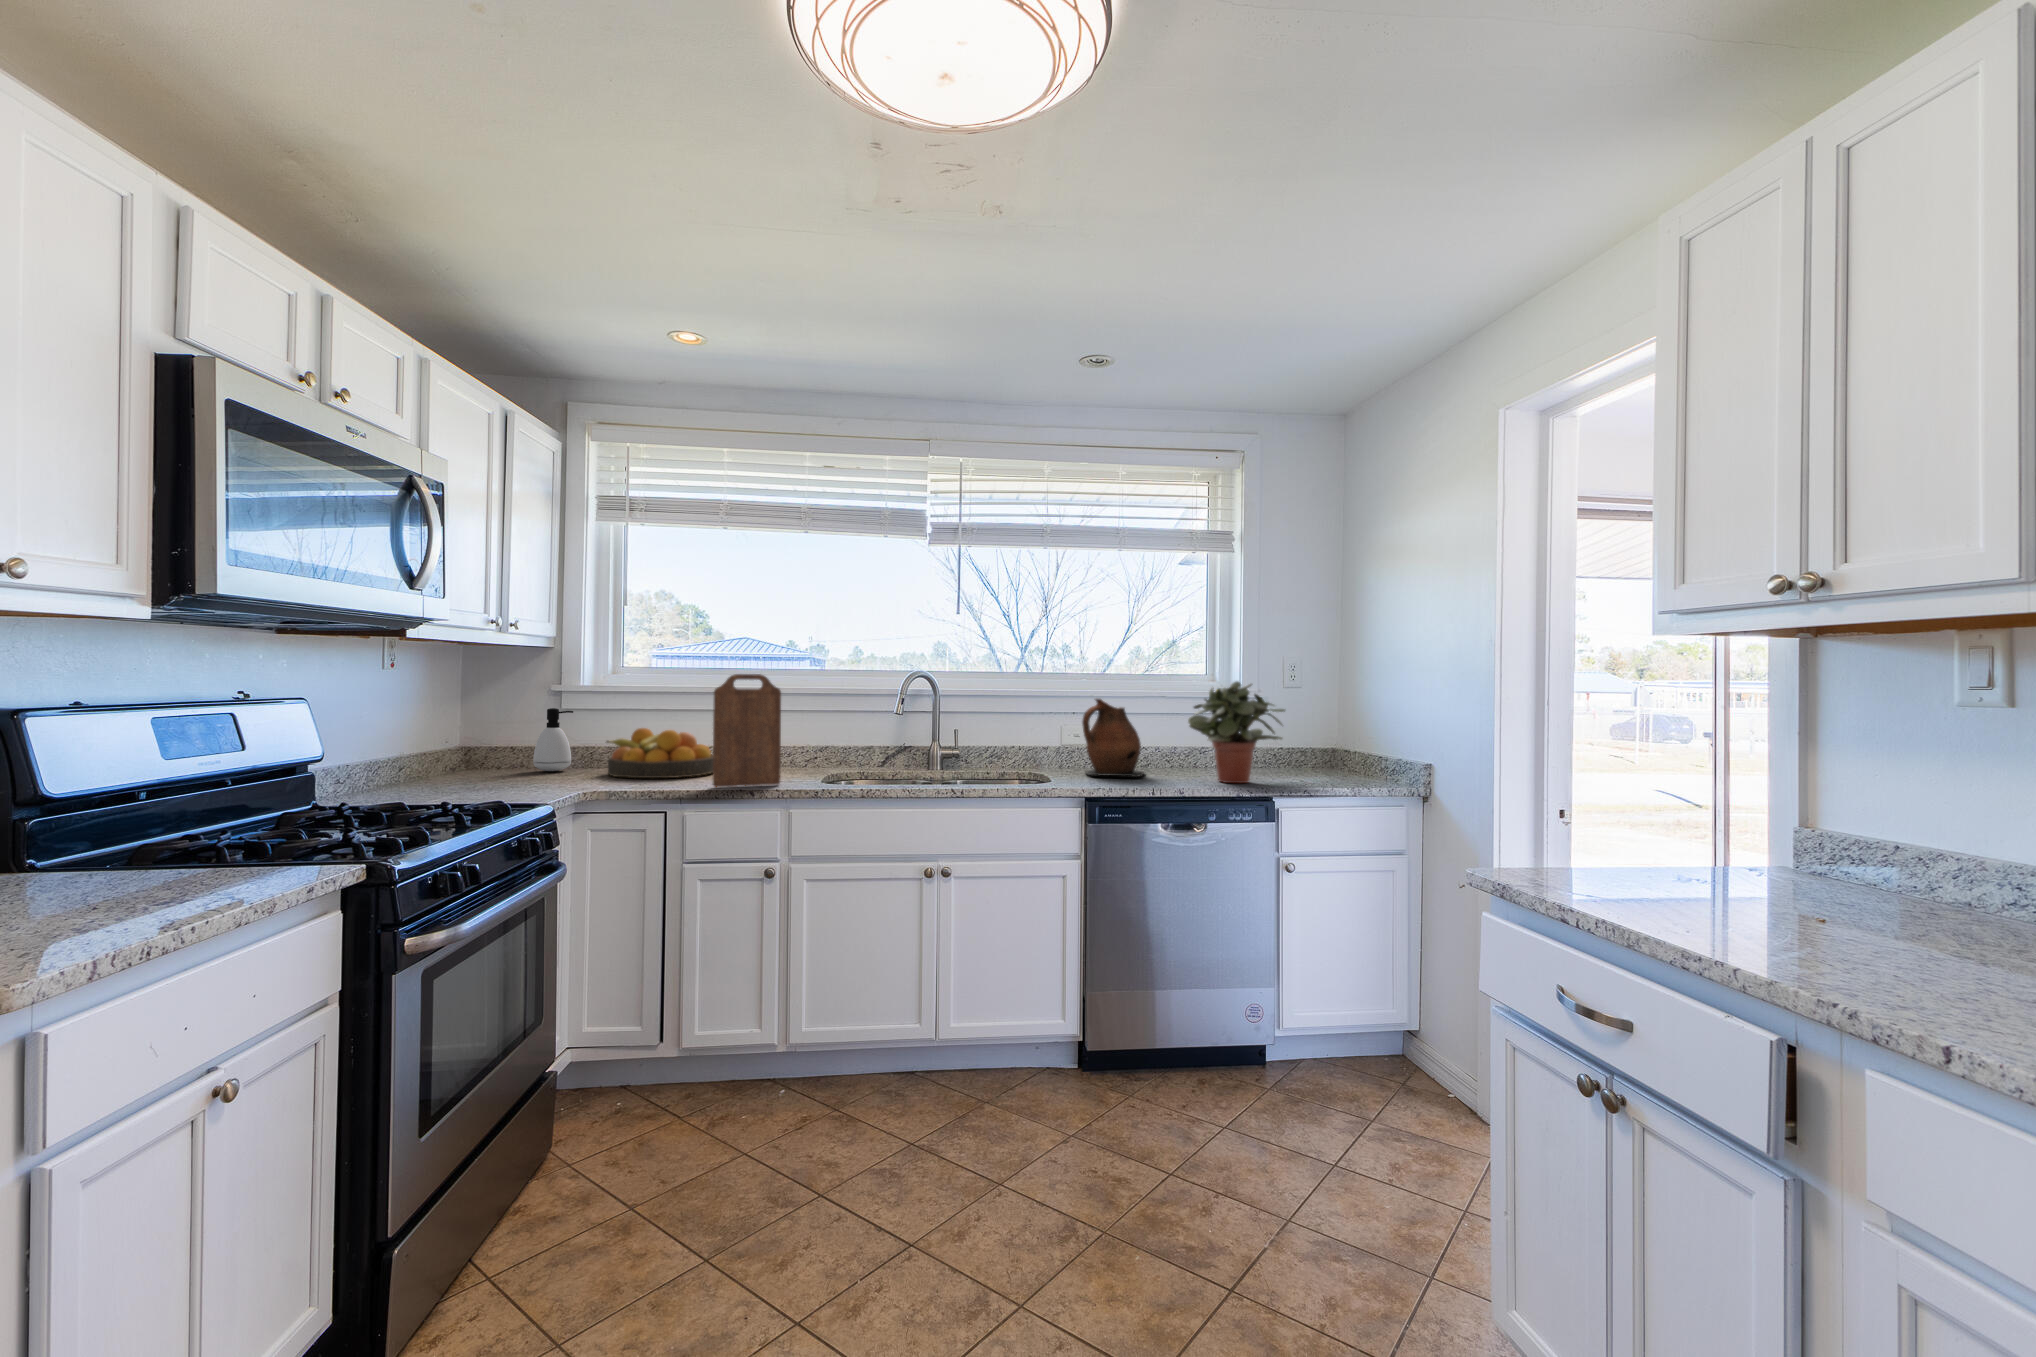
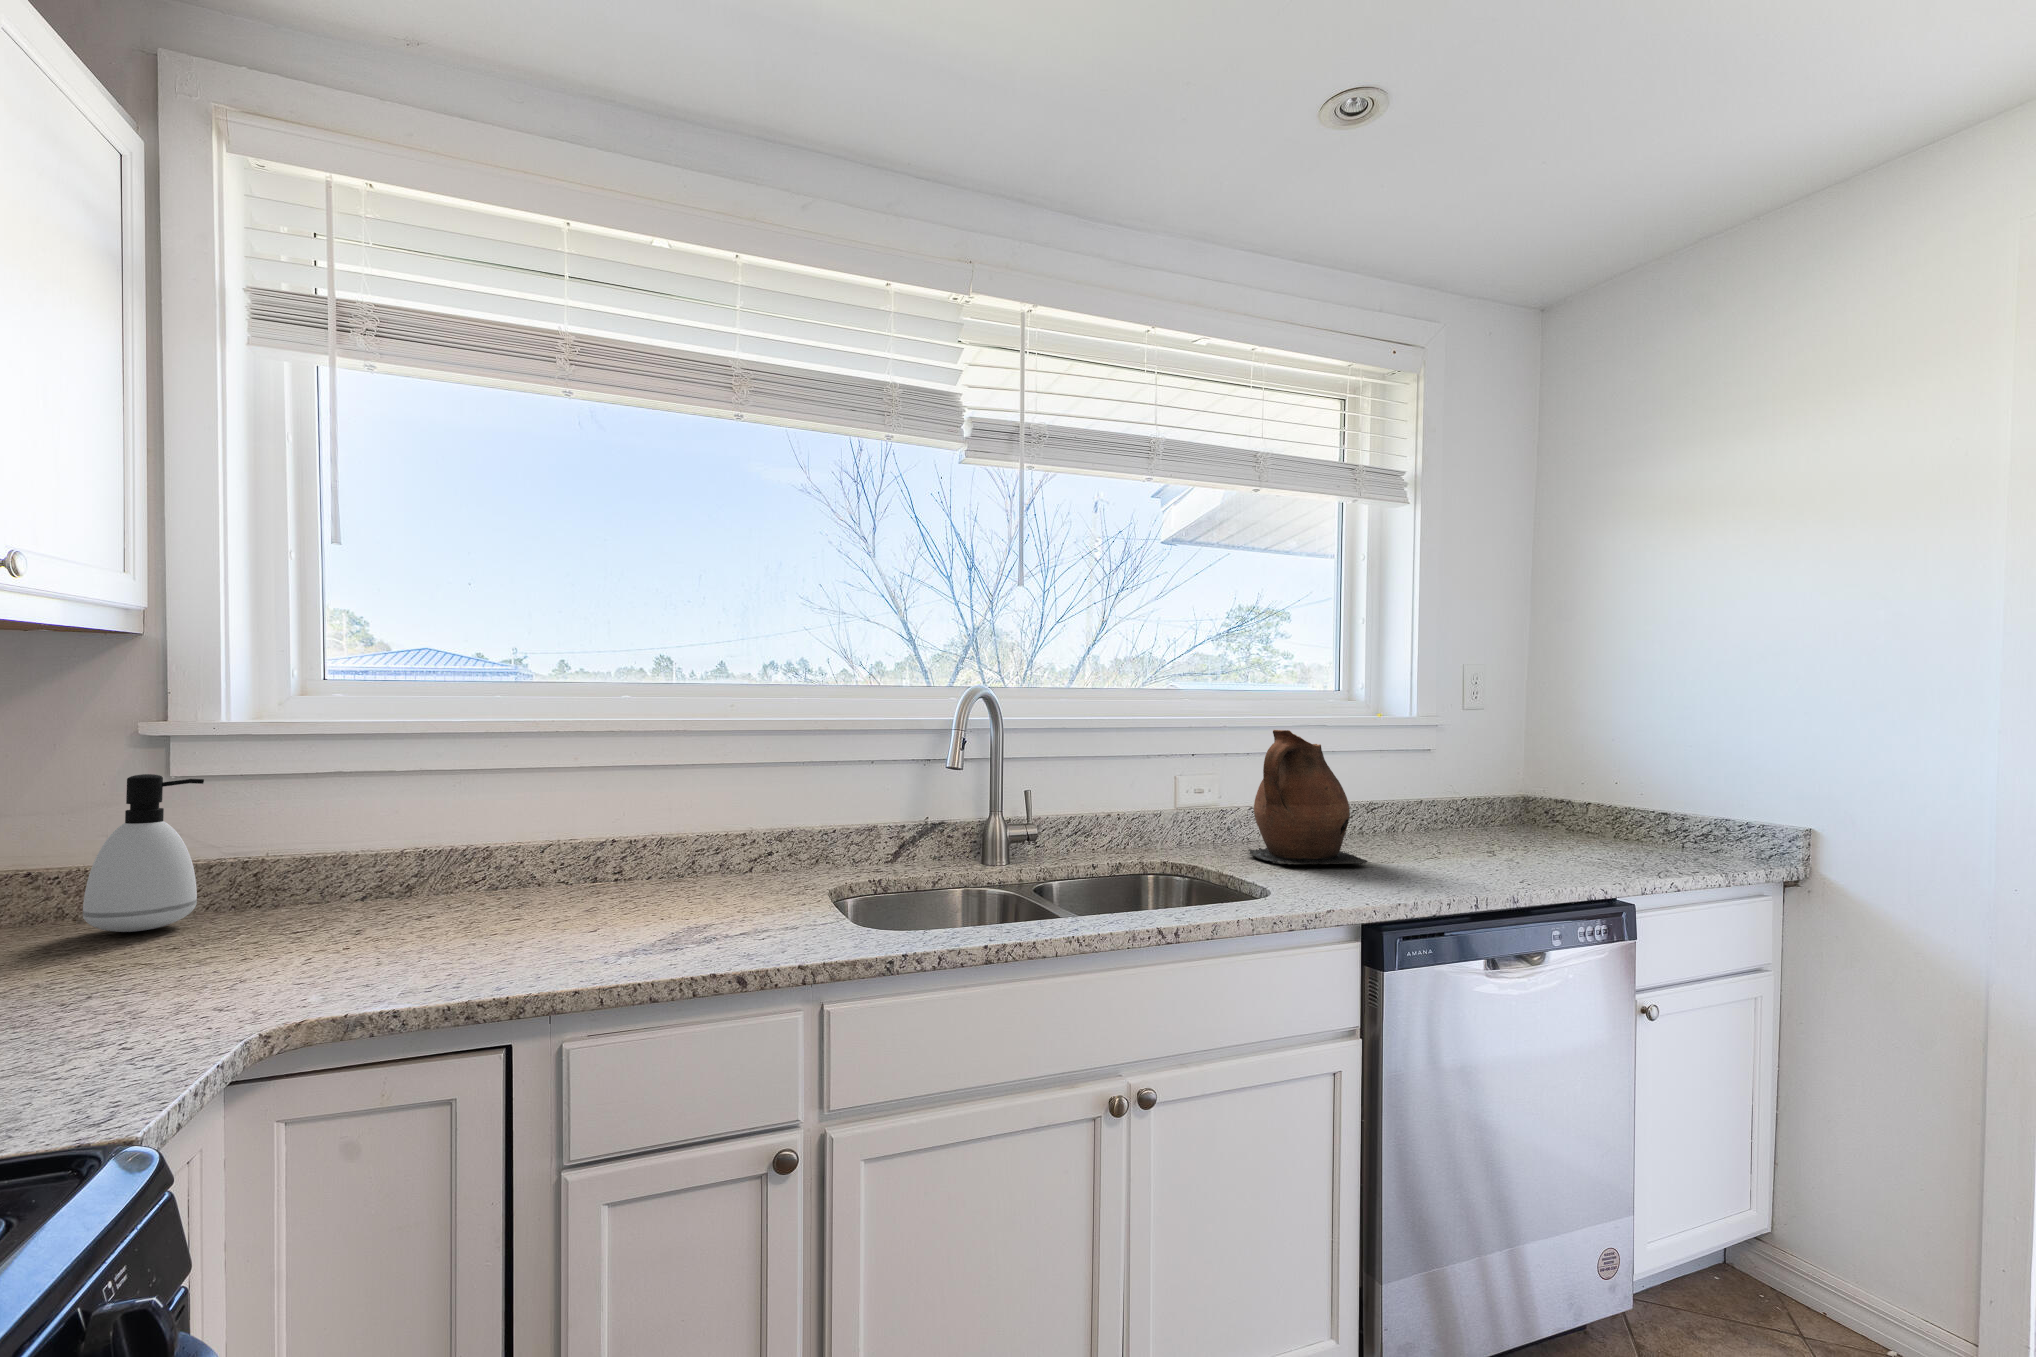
cutting board: present [713,674,781,787] -> none [636,689,789,971]
potted plant: present [1188,681,1285,783] -> none [1430,700,1604,869]
fruit bowl: present [607,728,713,778] -> none [301,815,579,945]

